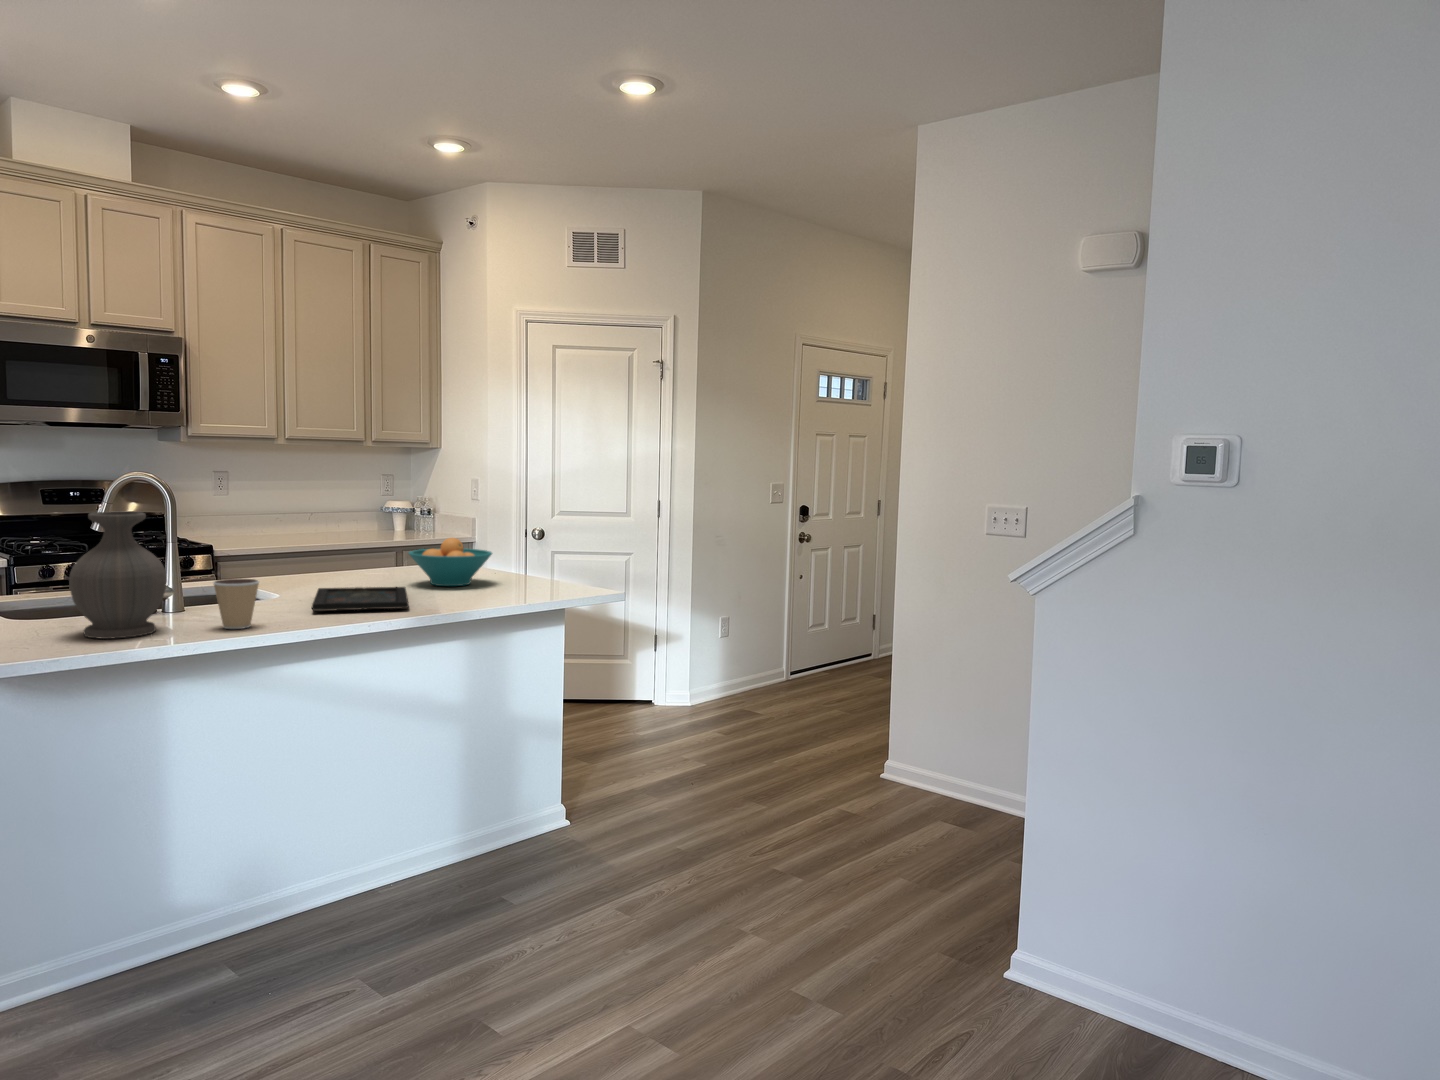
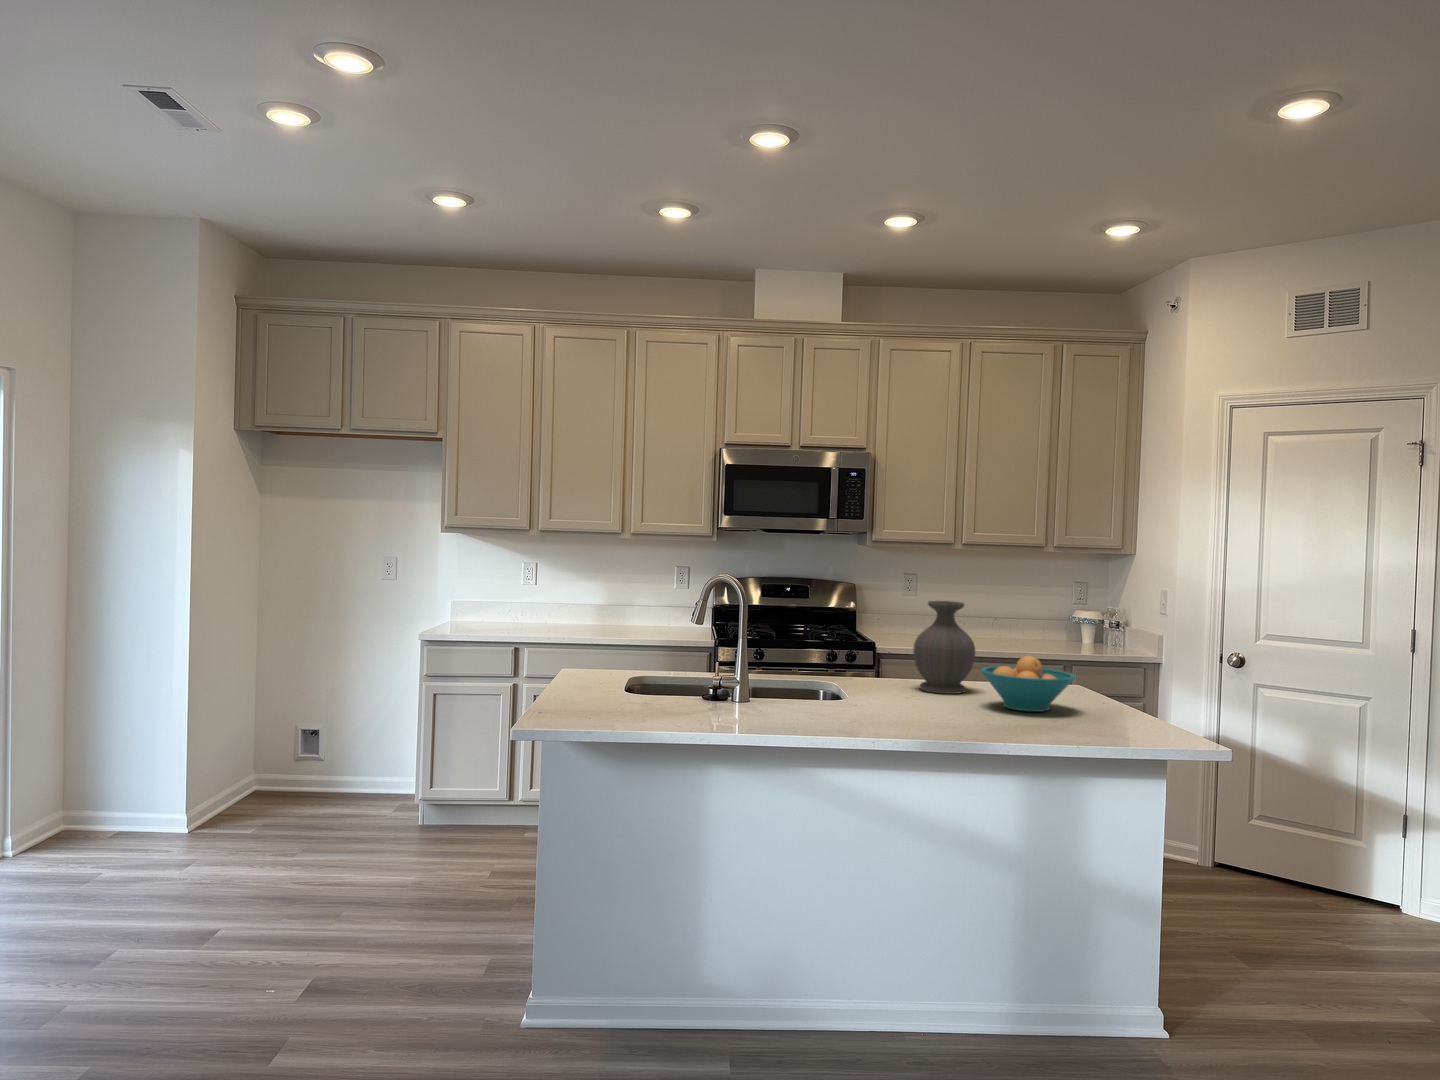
vase: present [69,512,166,639] -> present [913,601,975,694]
coffee cup: present [213,579,259,629] -> none [739,676,779,724]
tray: present [312,587,409,611] -> none [837,695,960,728]

